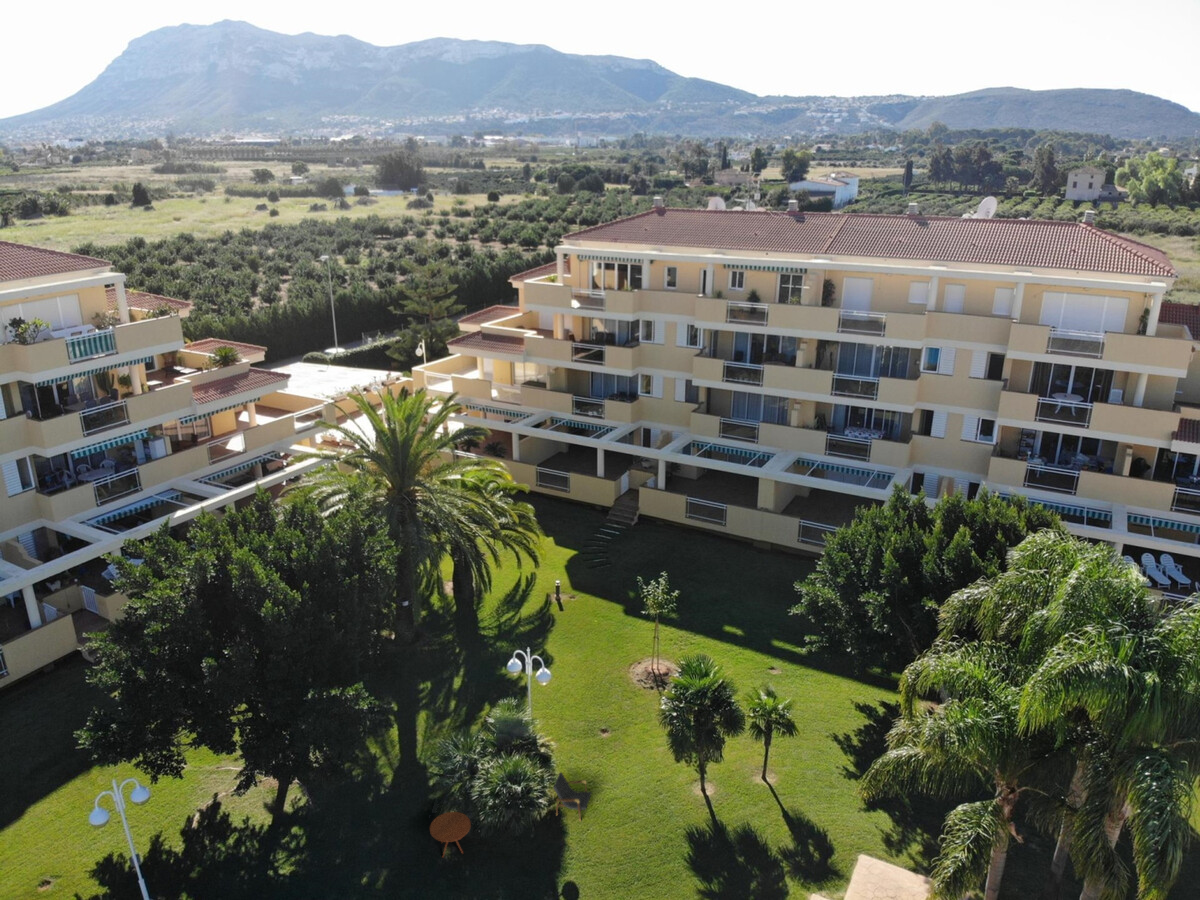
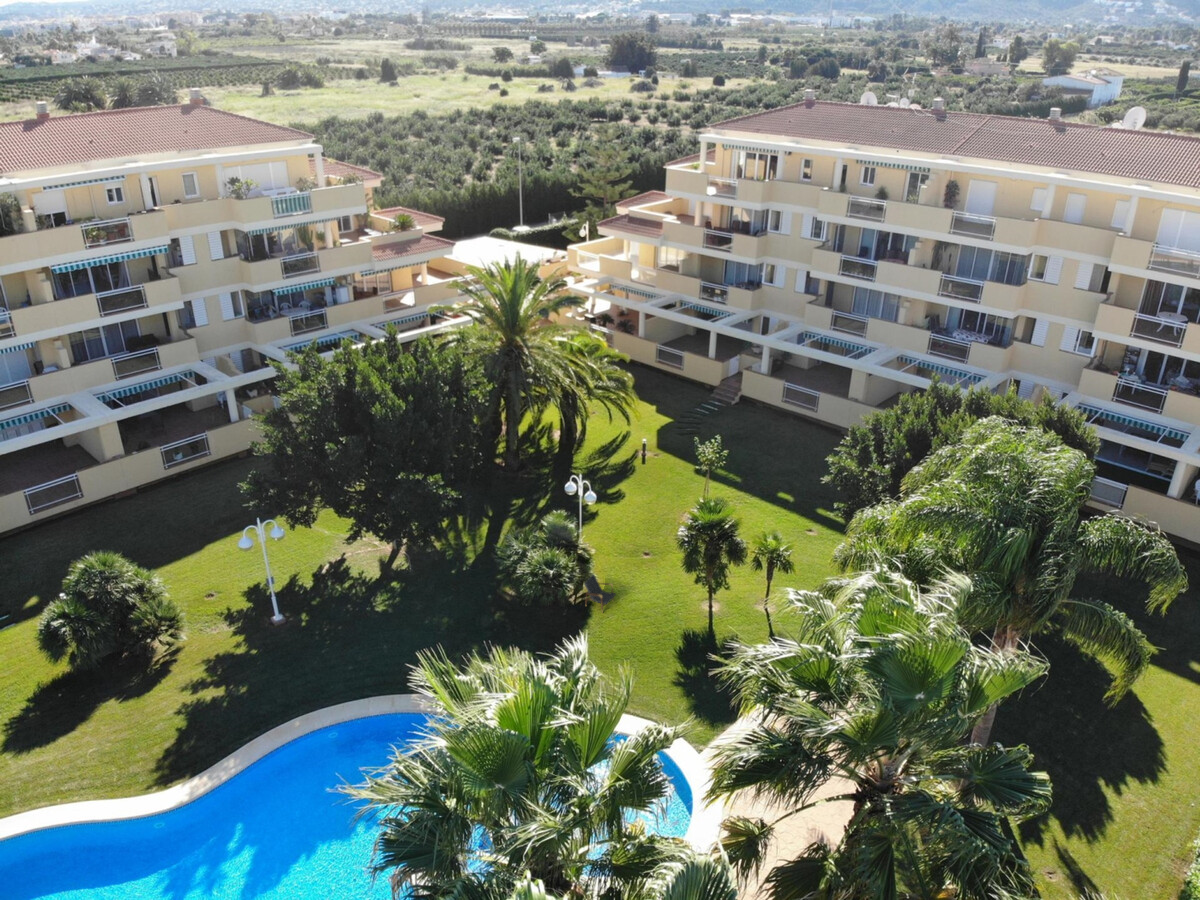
round table: present [430,812,471,857] -> none [484,587,515,618]

